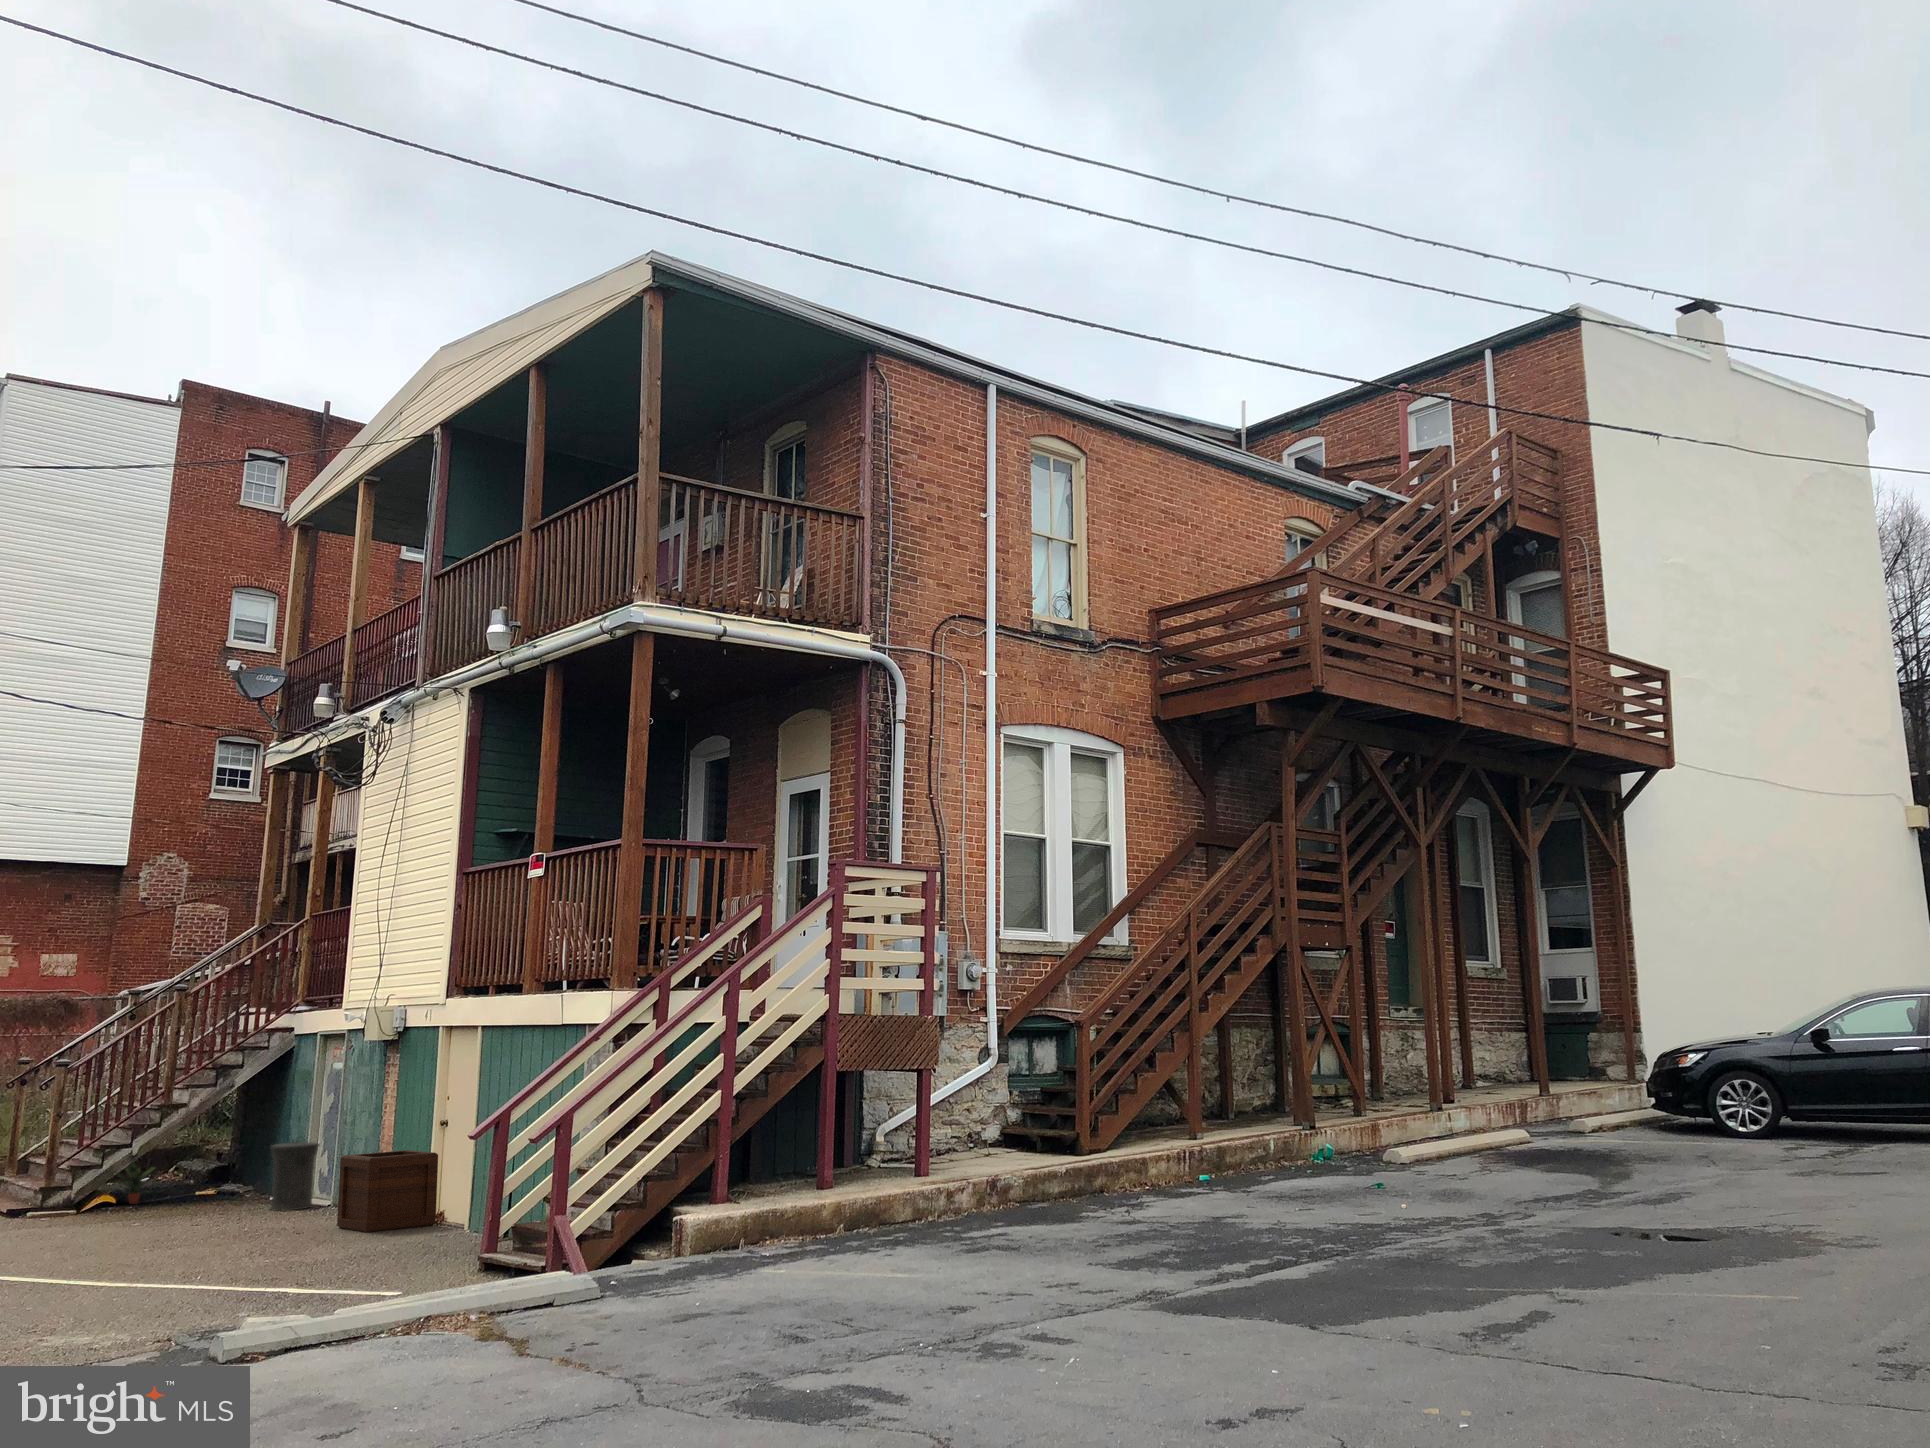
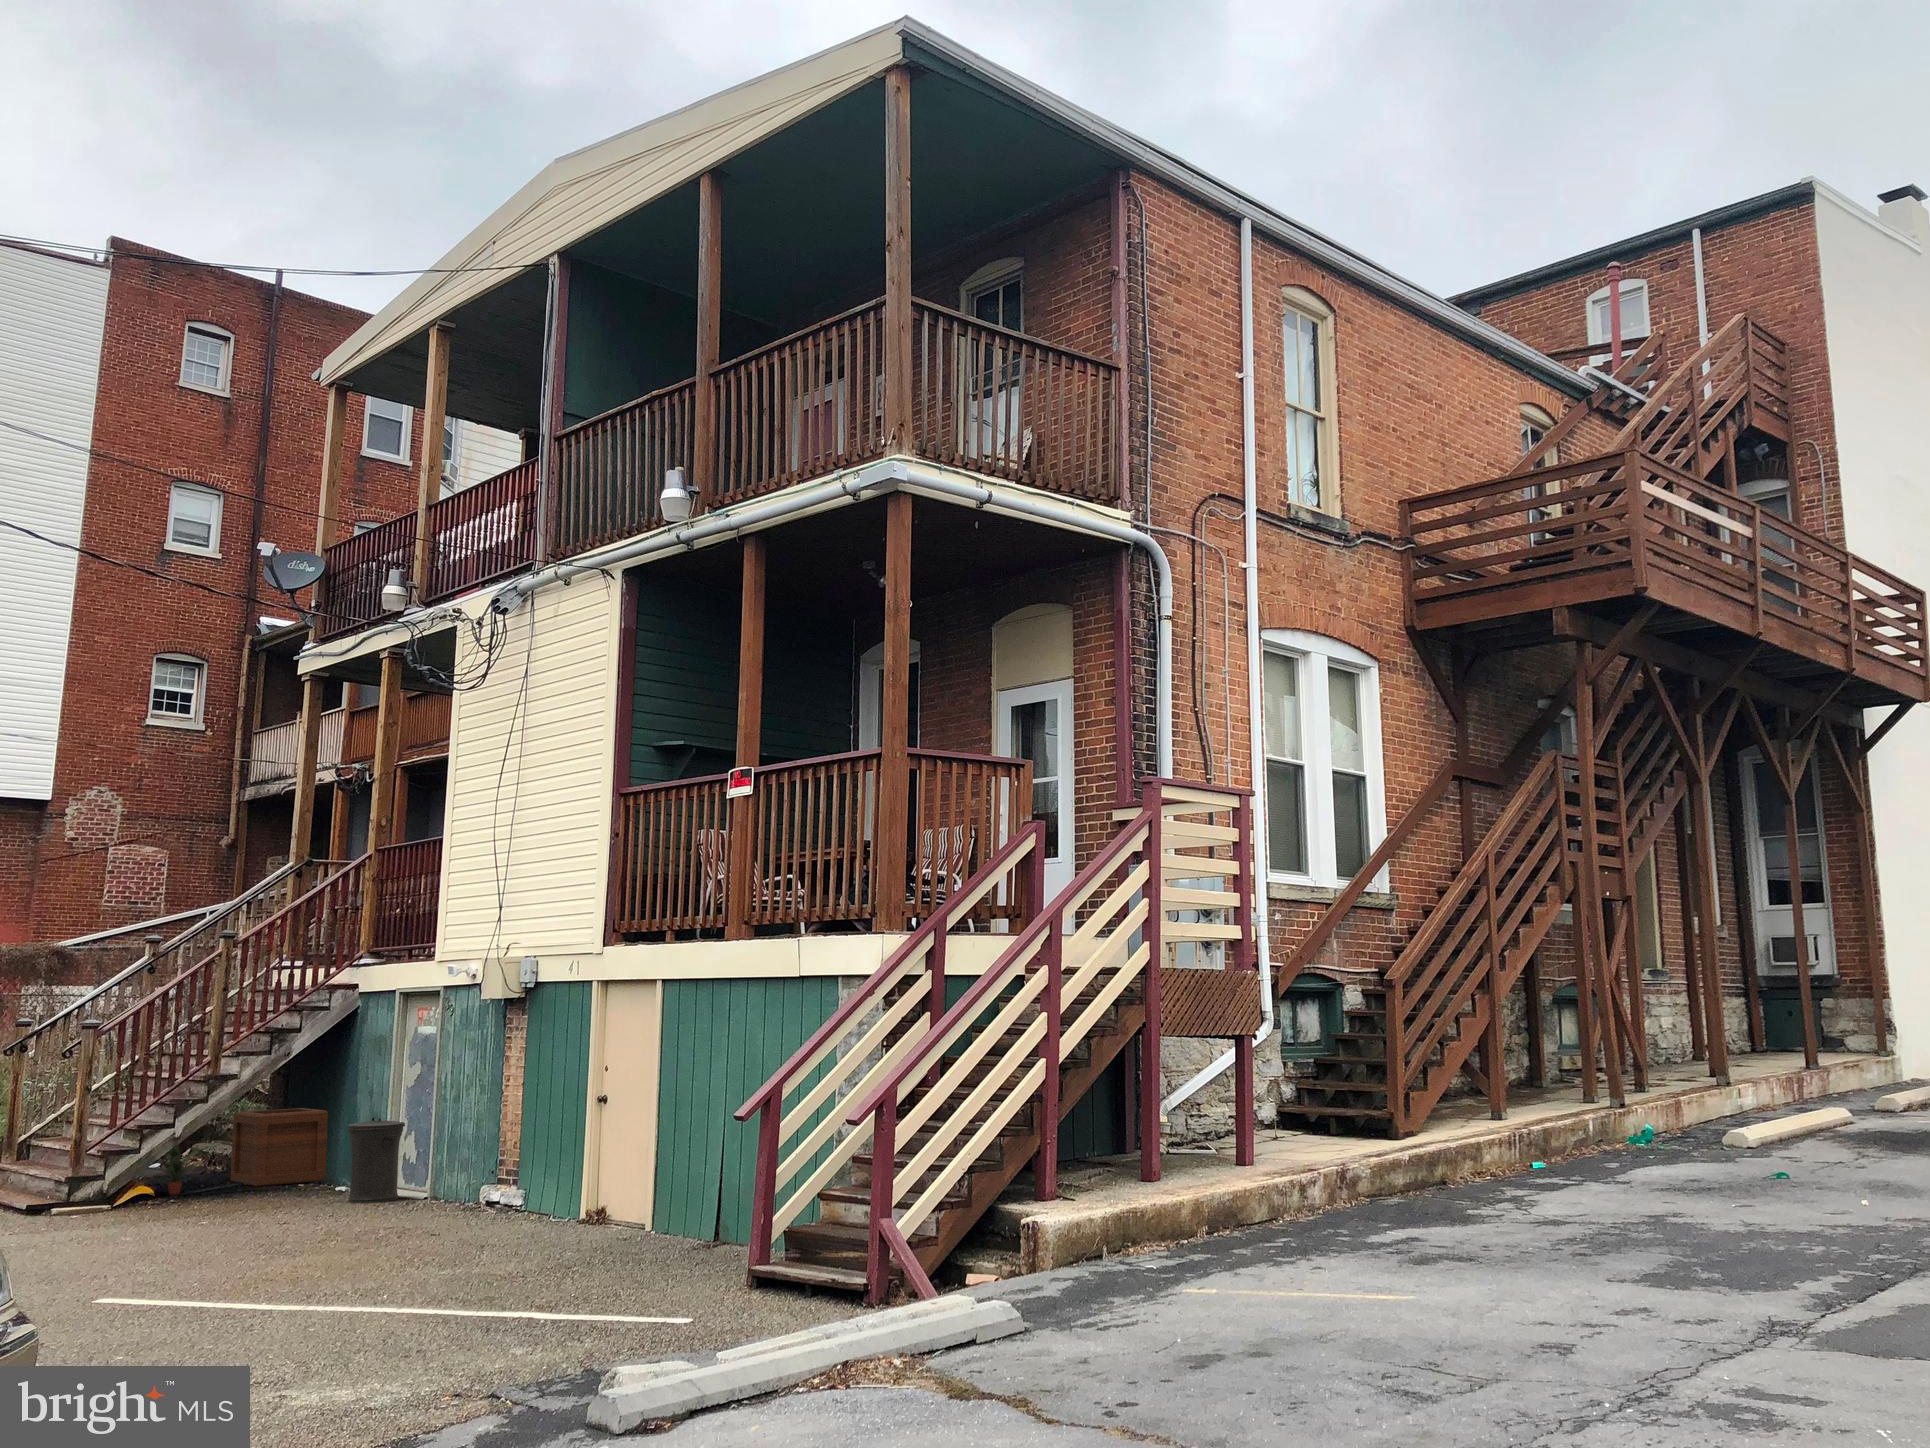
wooden crate: present [337,1150,438,1233] -> present [230,1108,328,1186]

